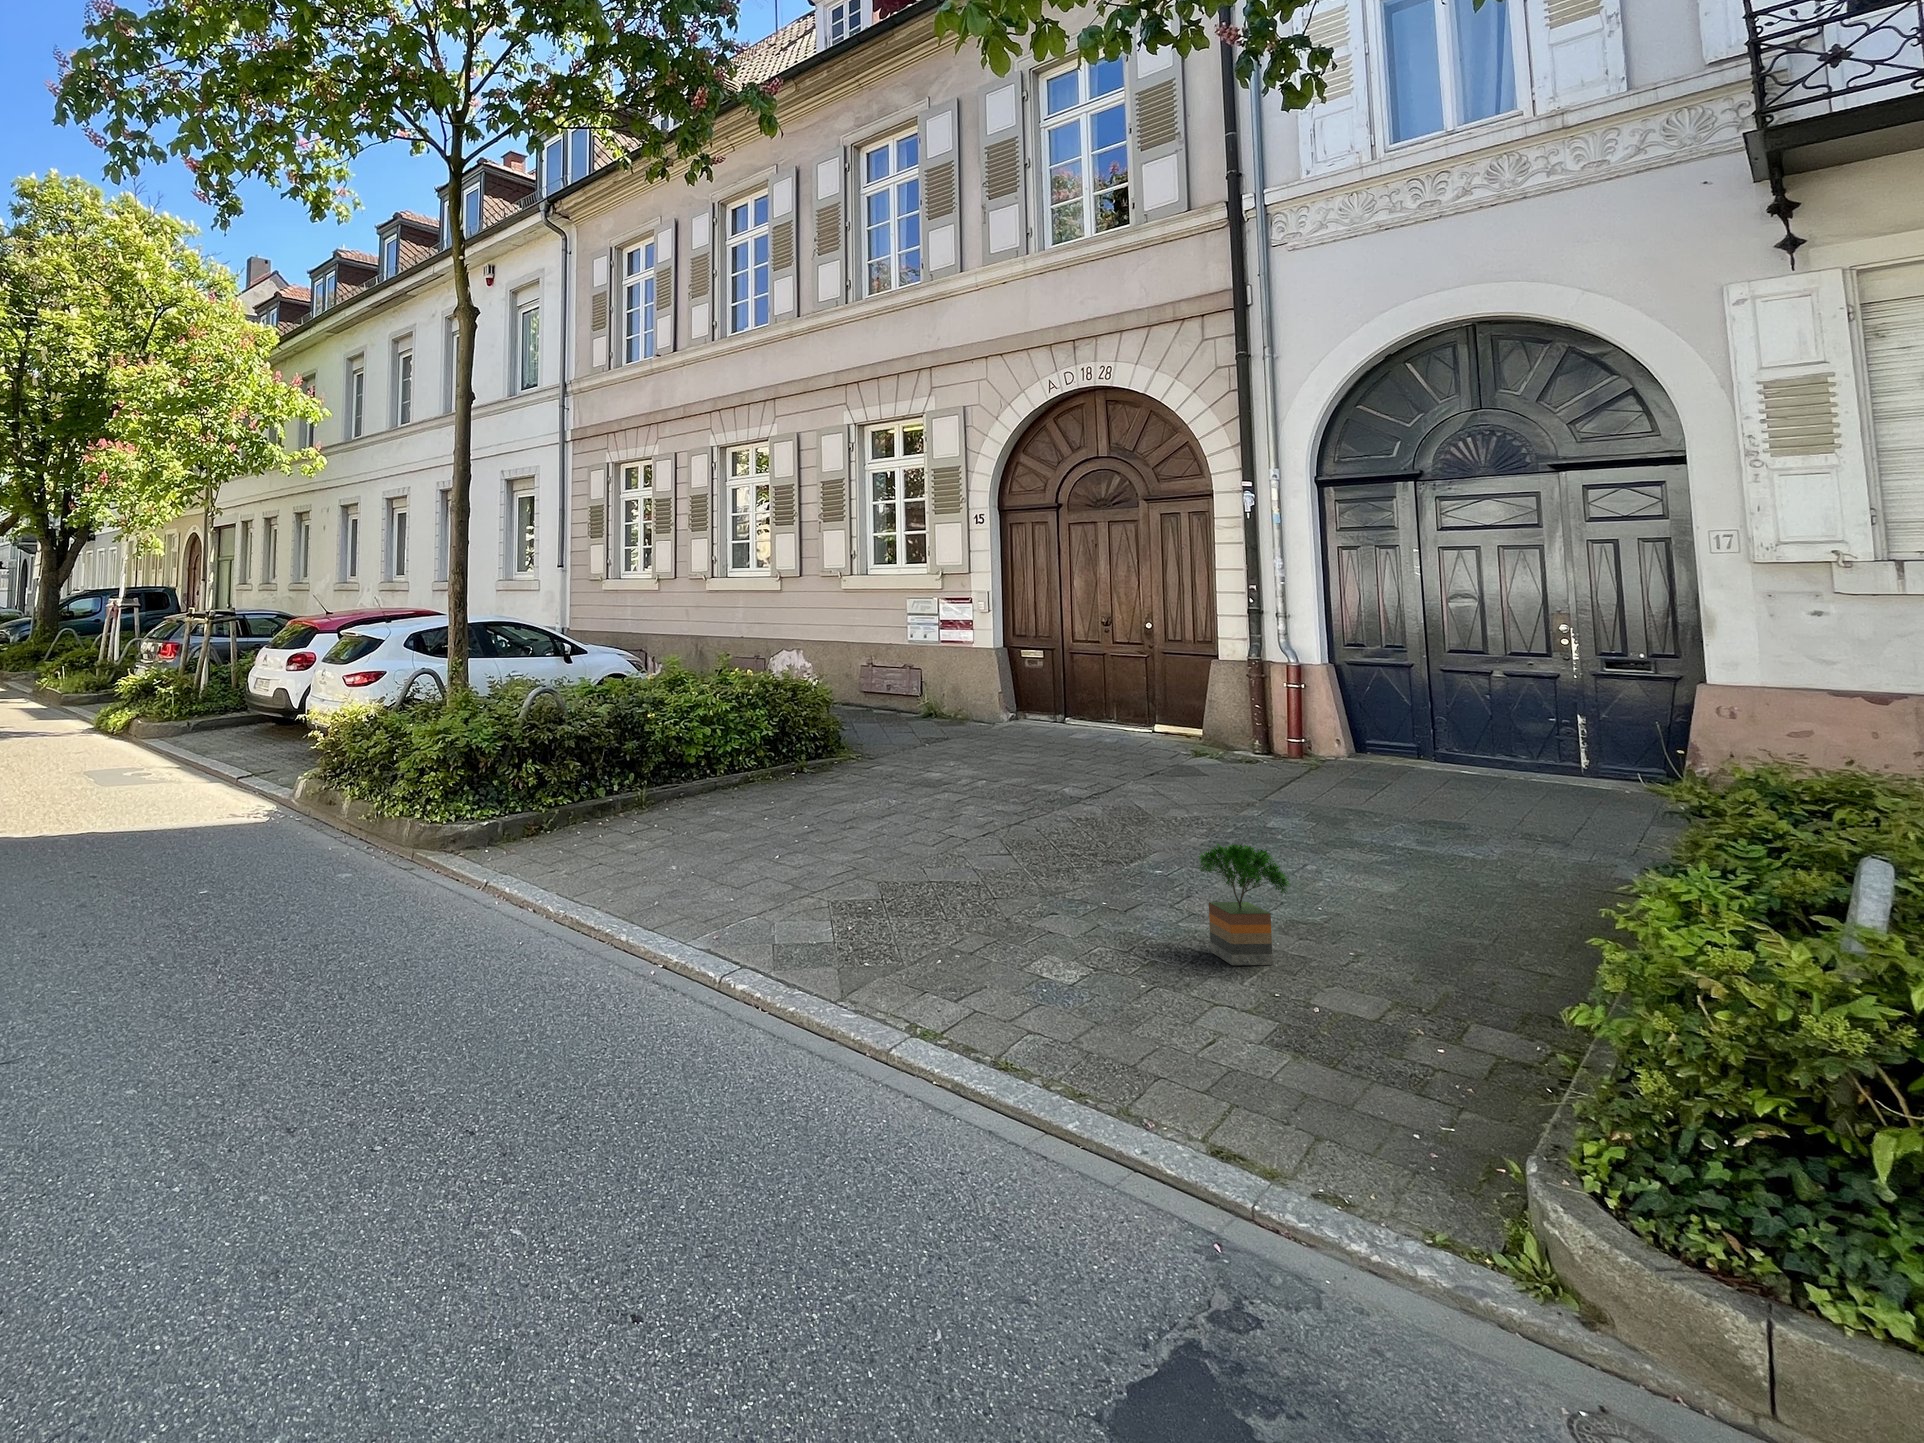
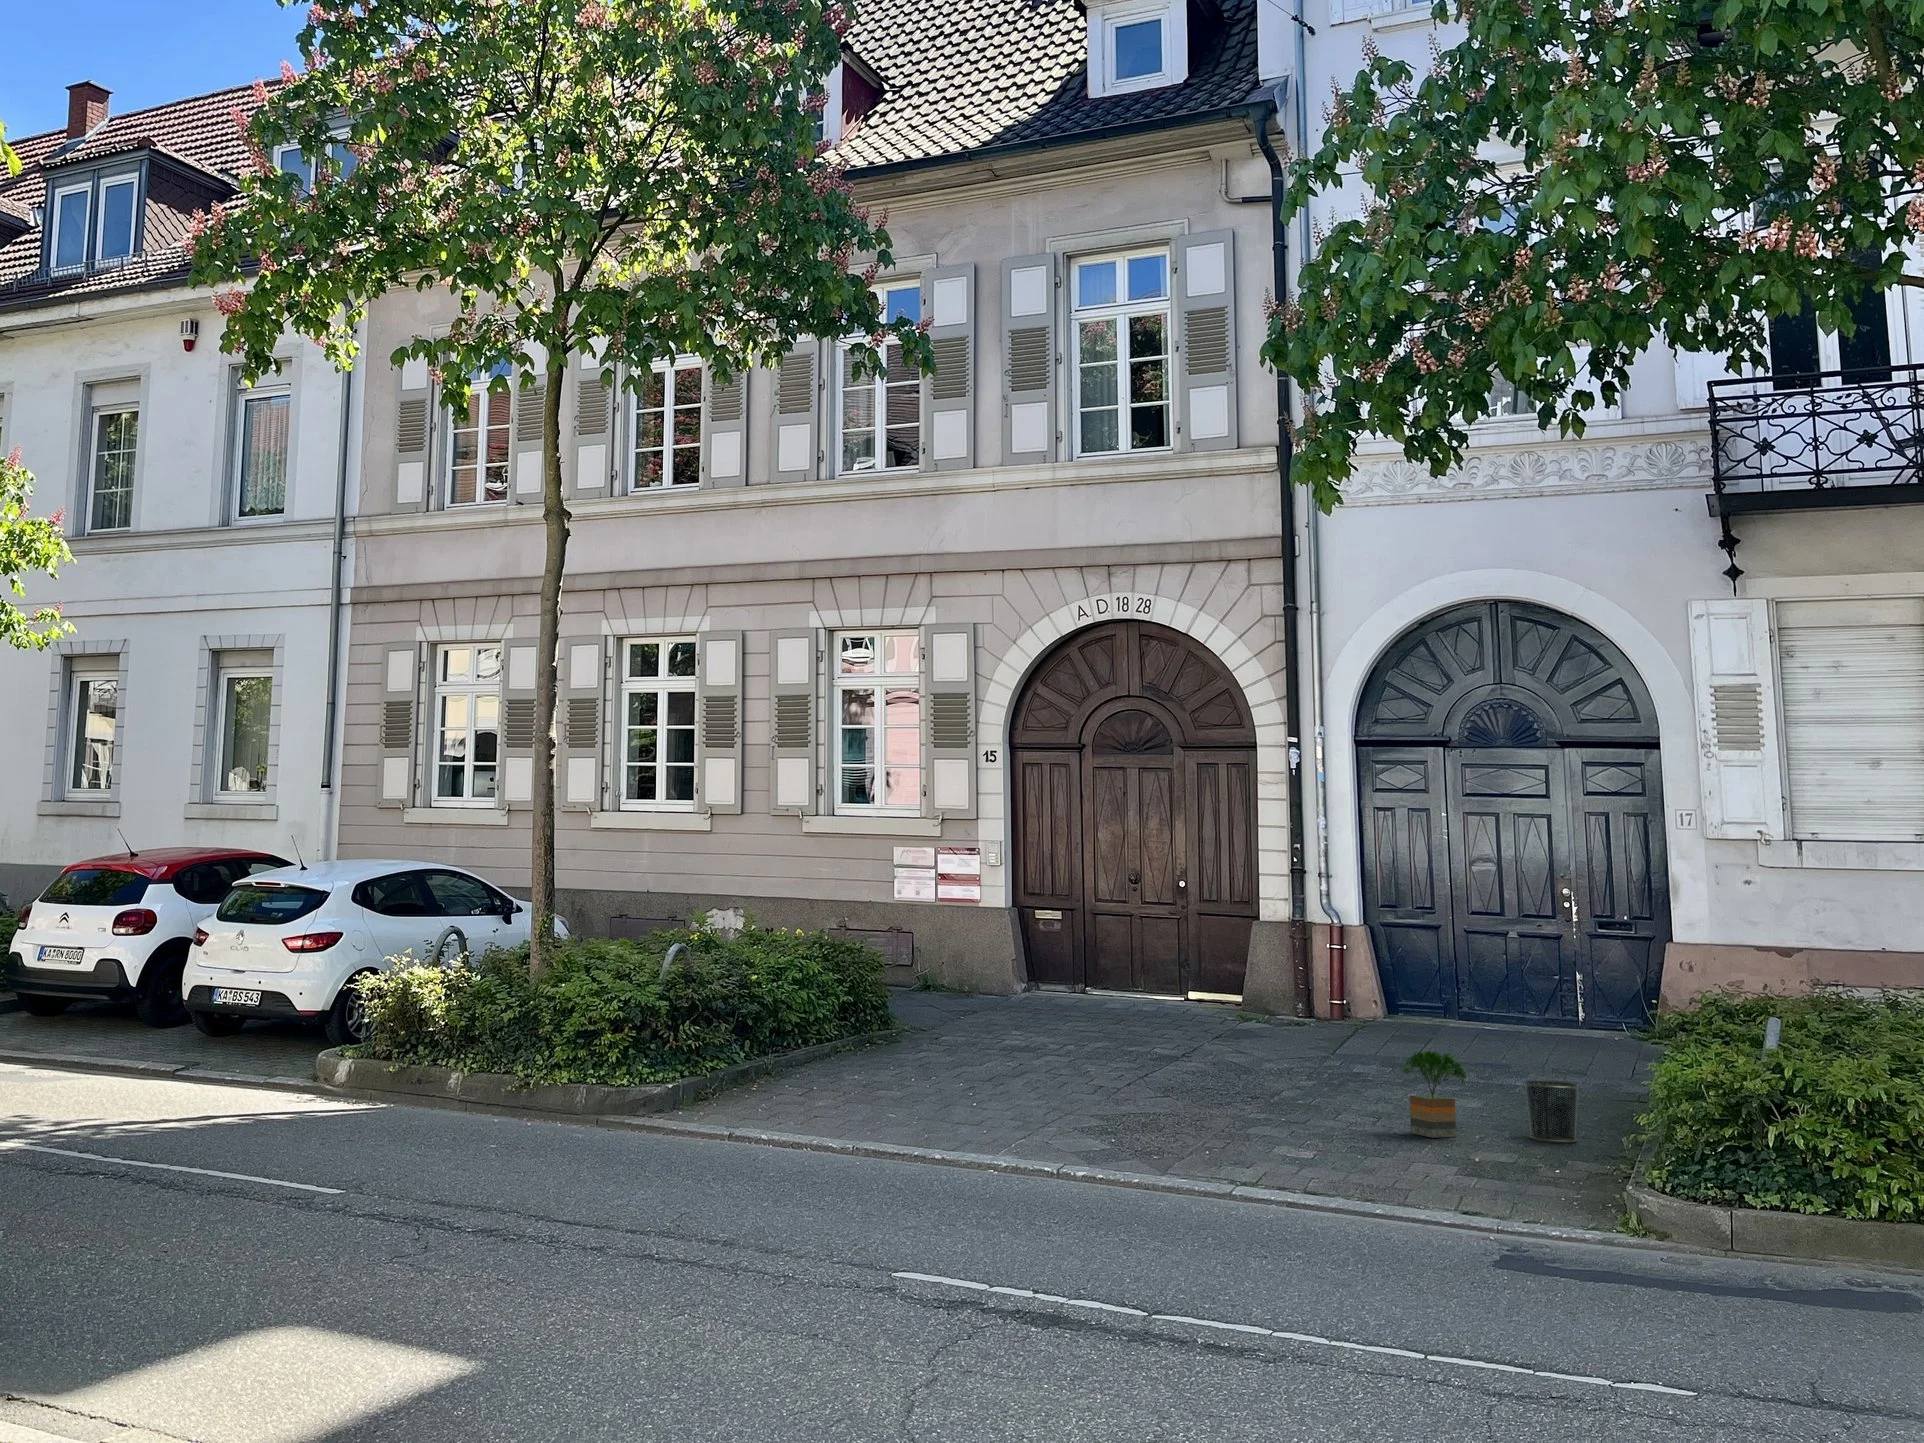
waste bin: none [1377,894,1466,995] -> present [1524,1080,1579,1143]

